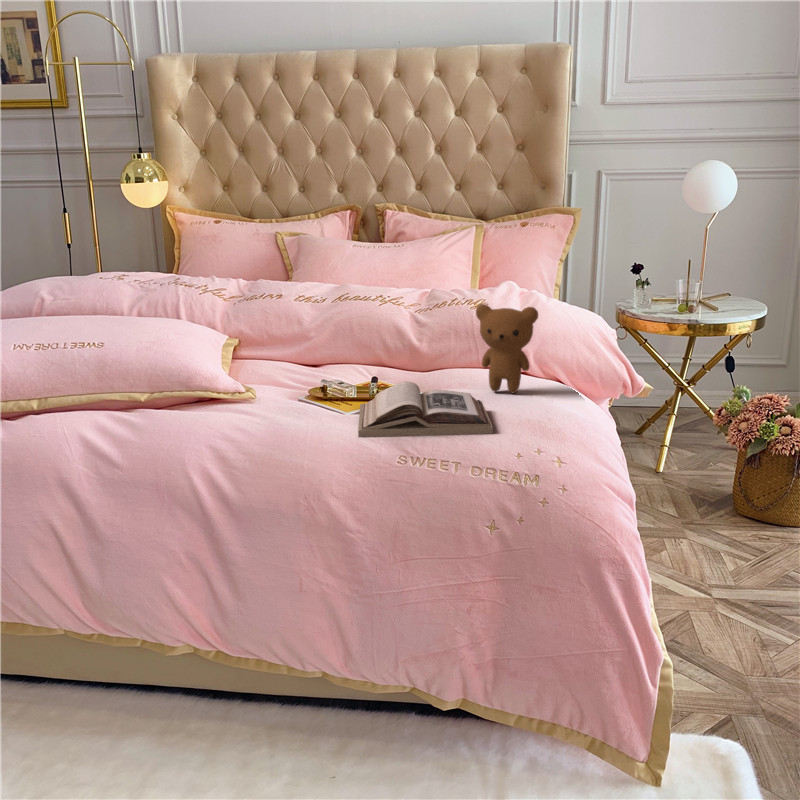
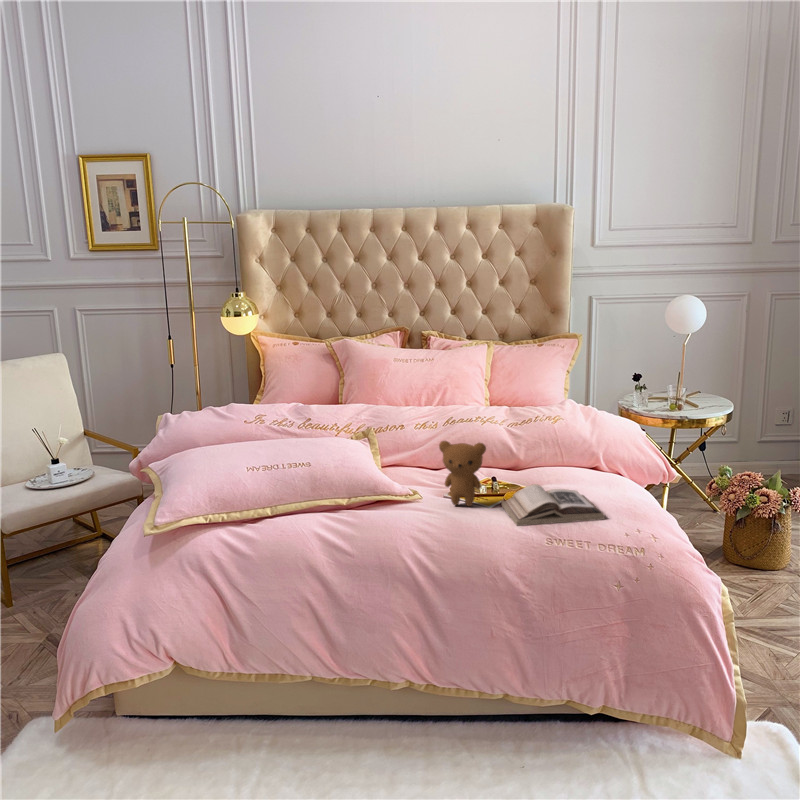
teddy bear: present [476,304,538,393] -> present [439,441,486,506]

